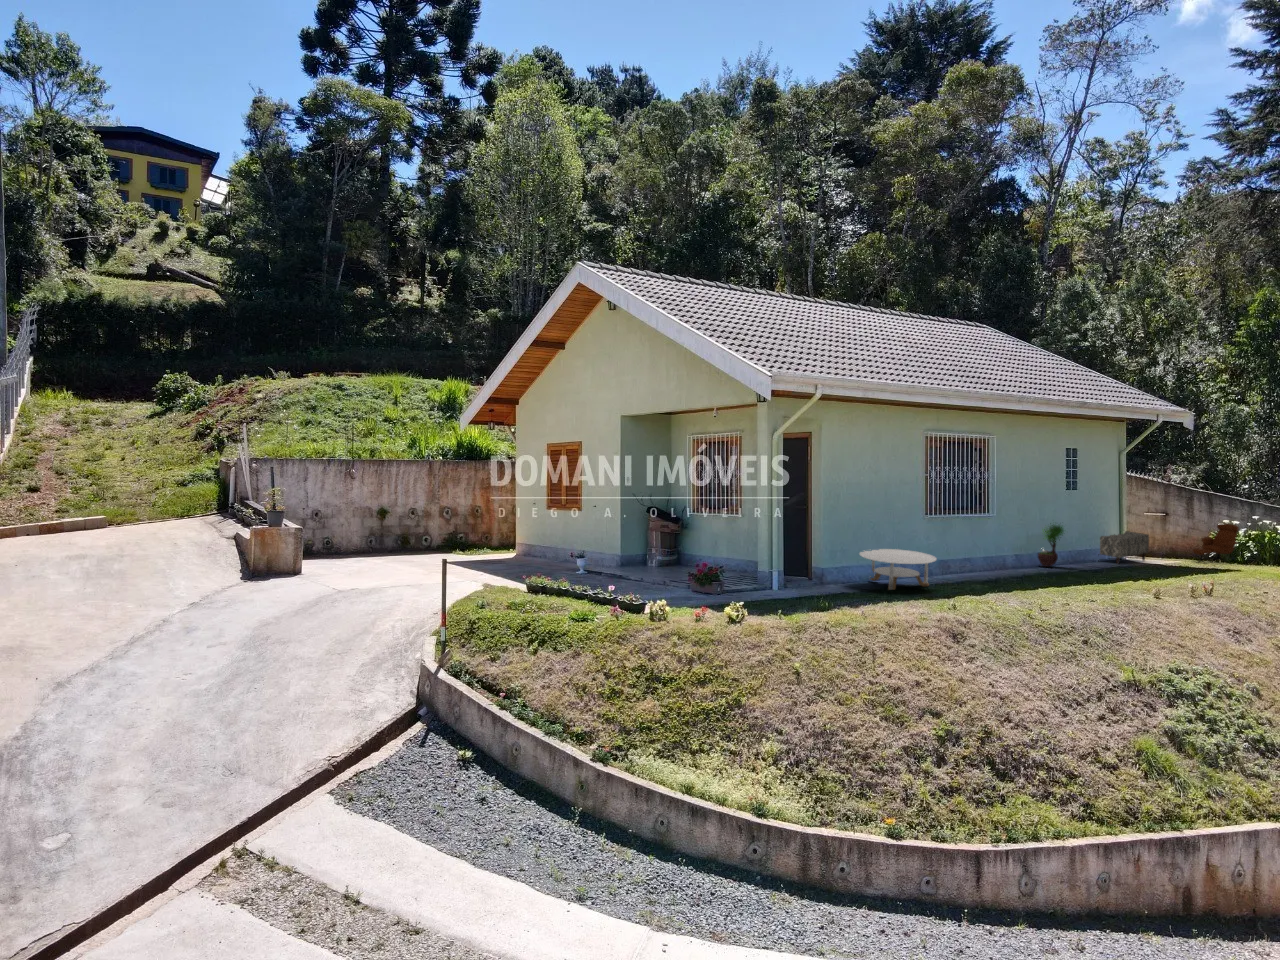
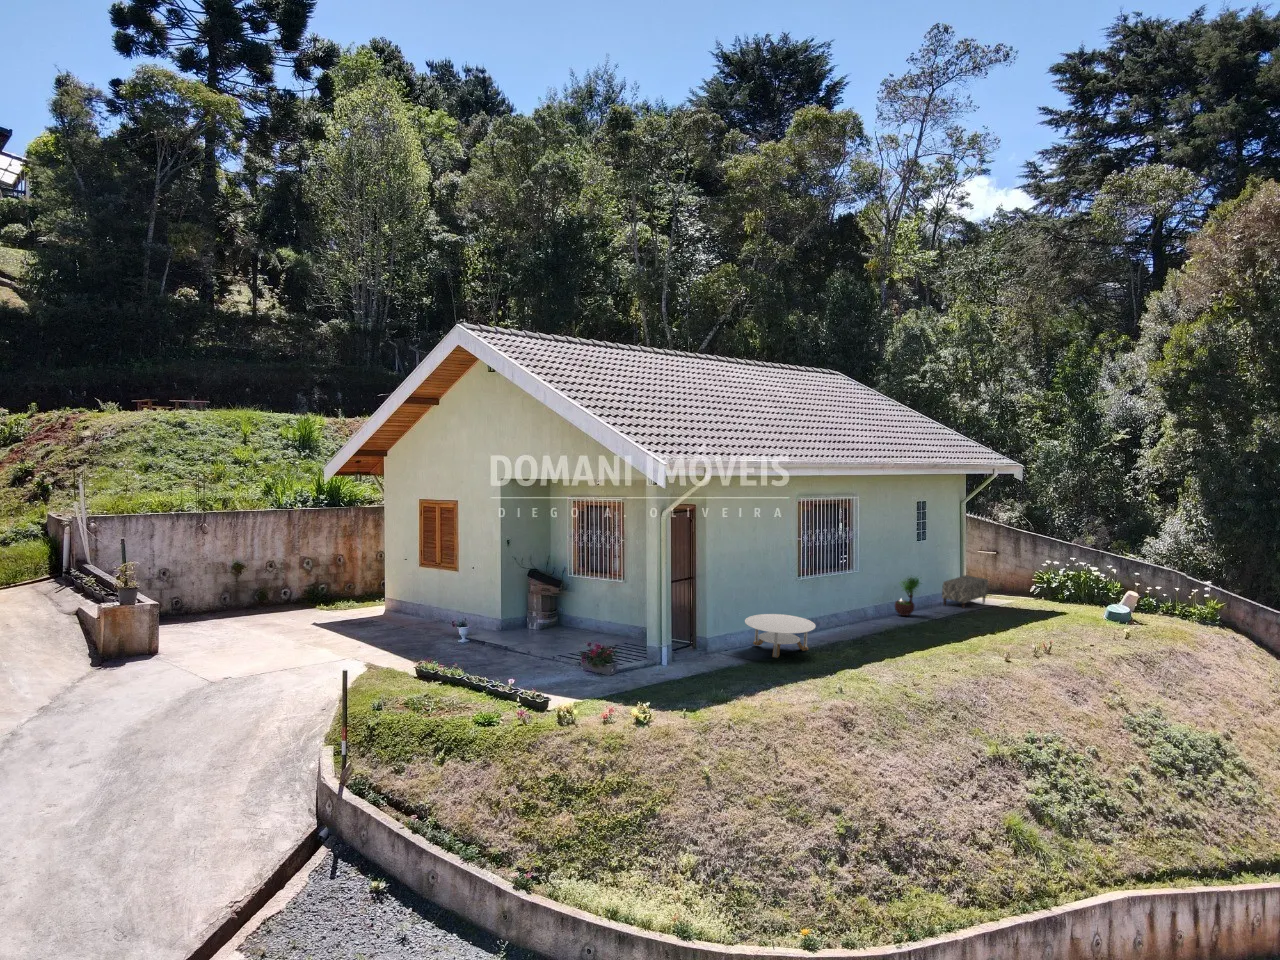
lounge chair: present [1193,524,1239,563] -> none [1022,567,1061,606]

